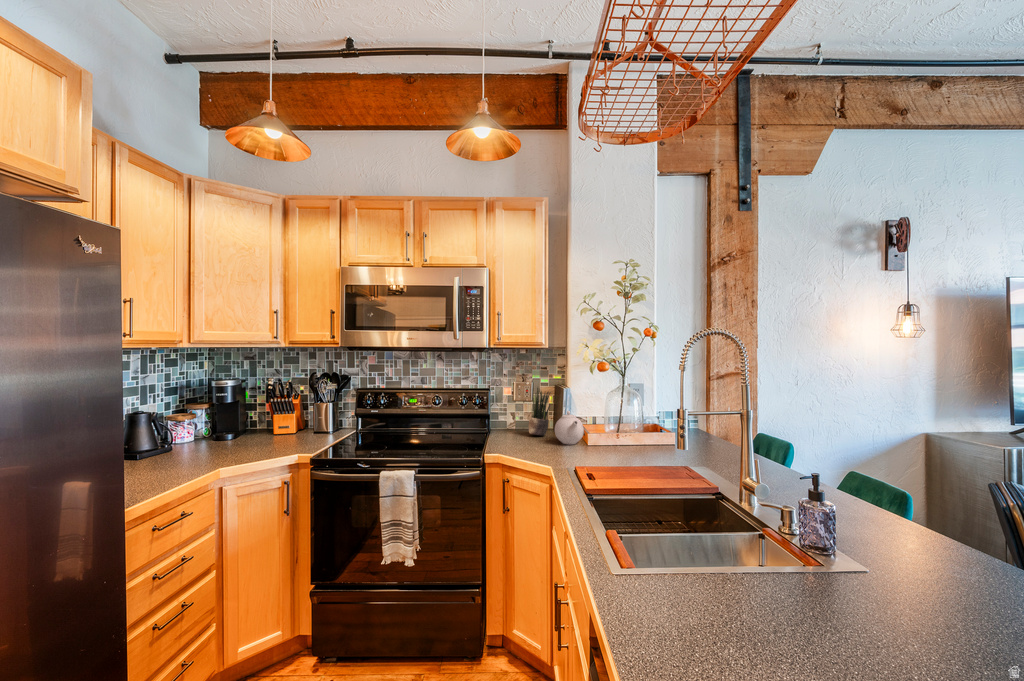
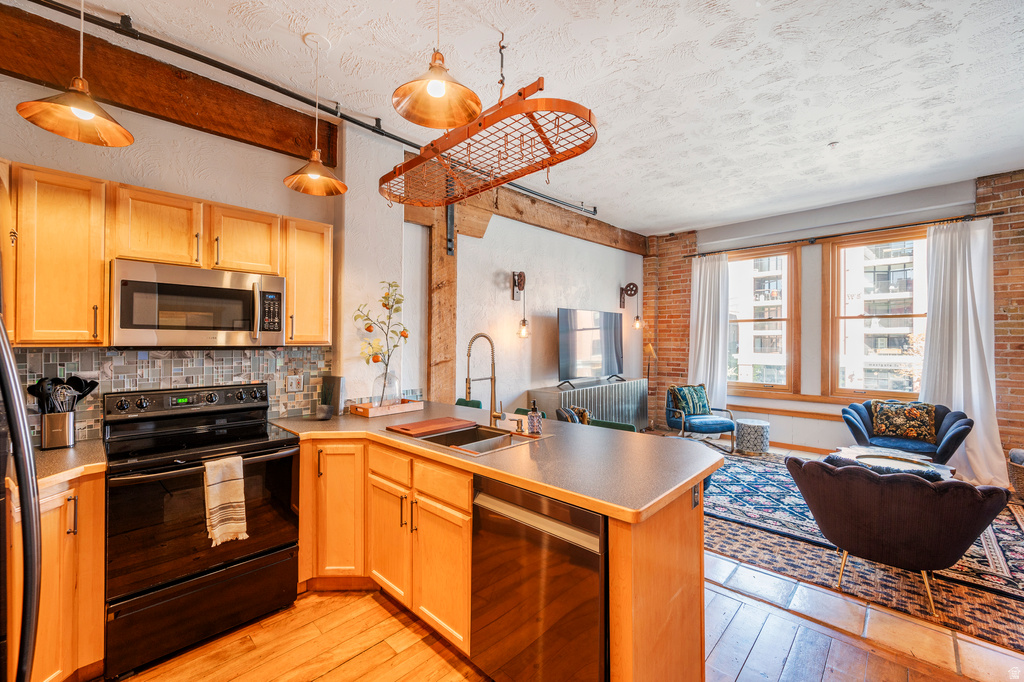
teapot: present [555,411,584,445] -> none [349,396,373,421]

